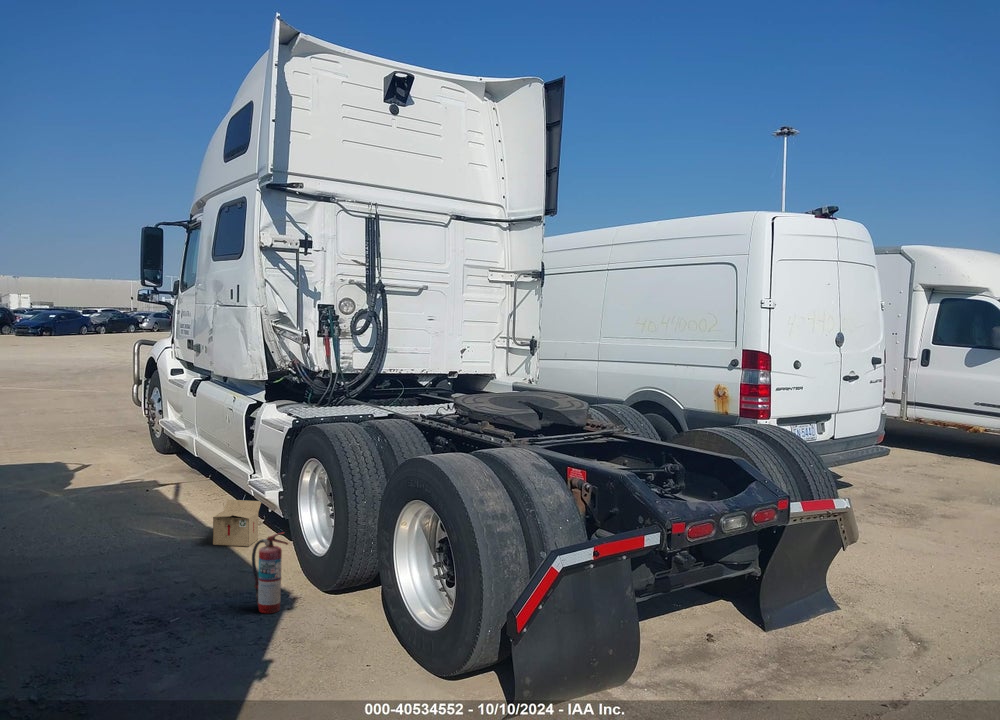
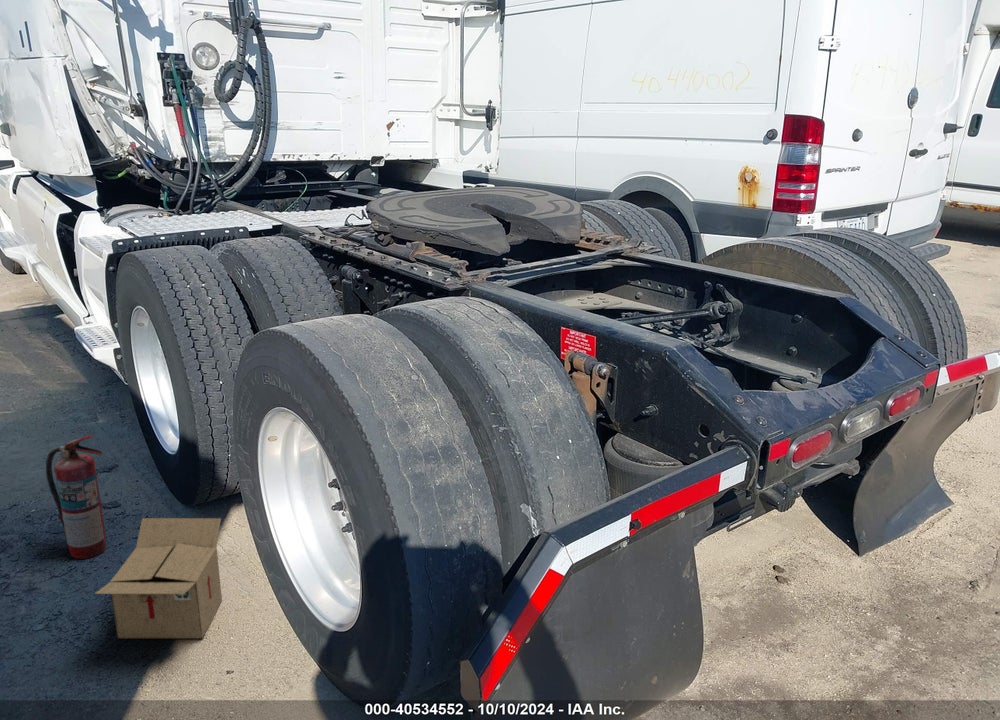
cardboard box: present [213,500,261,546] -> present [95,518,222,639]

